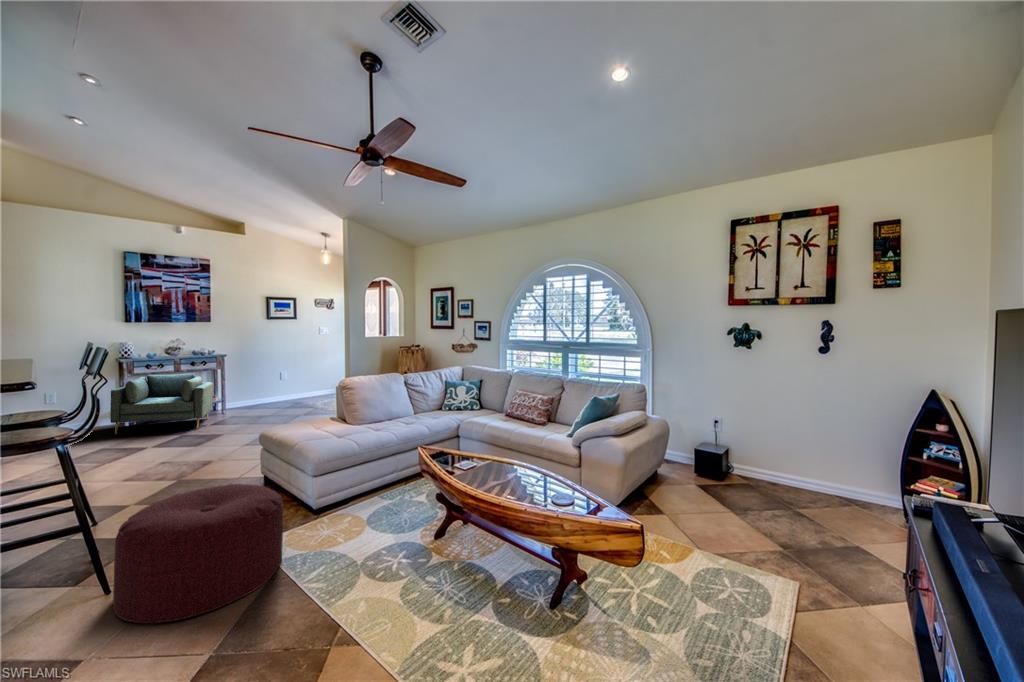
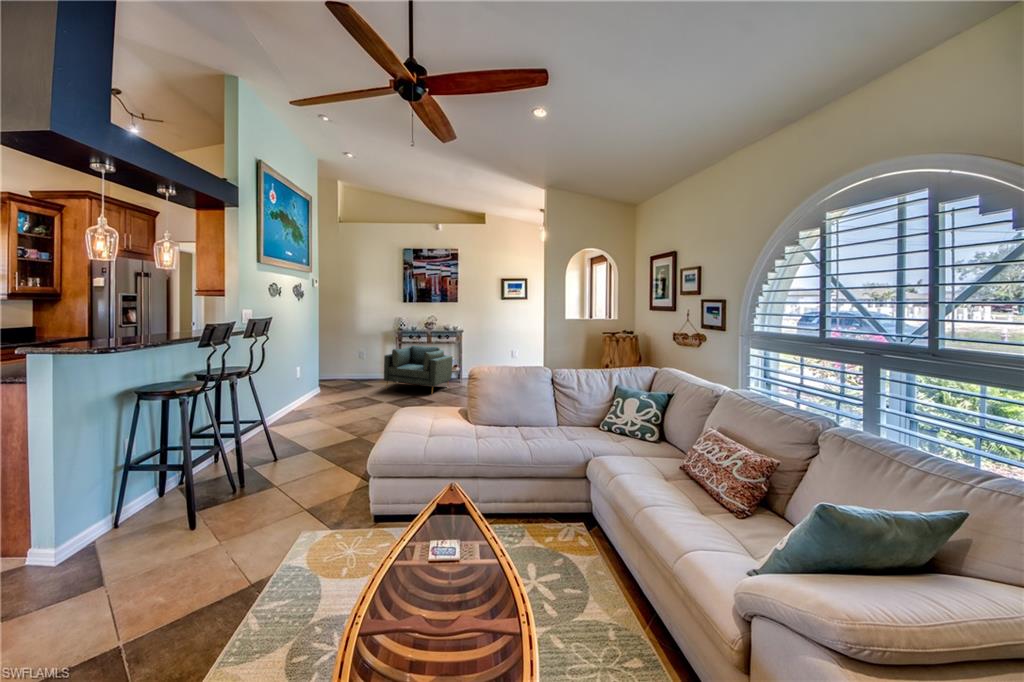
ottoman: present [113,484,283,623] -> none [129,468,307,621]

